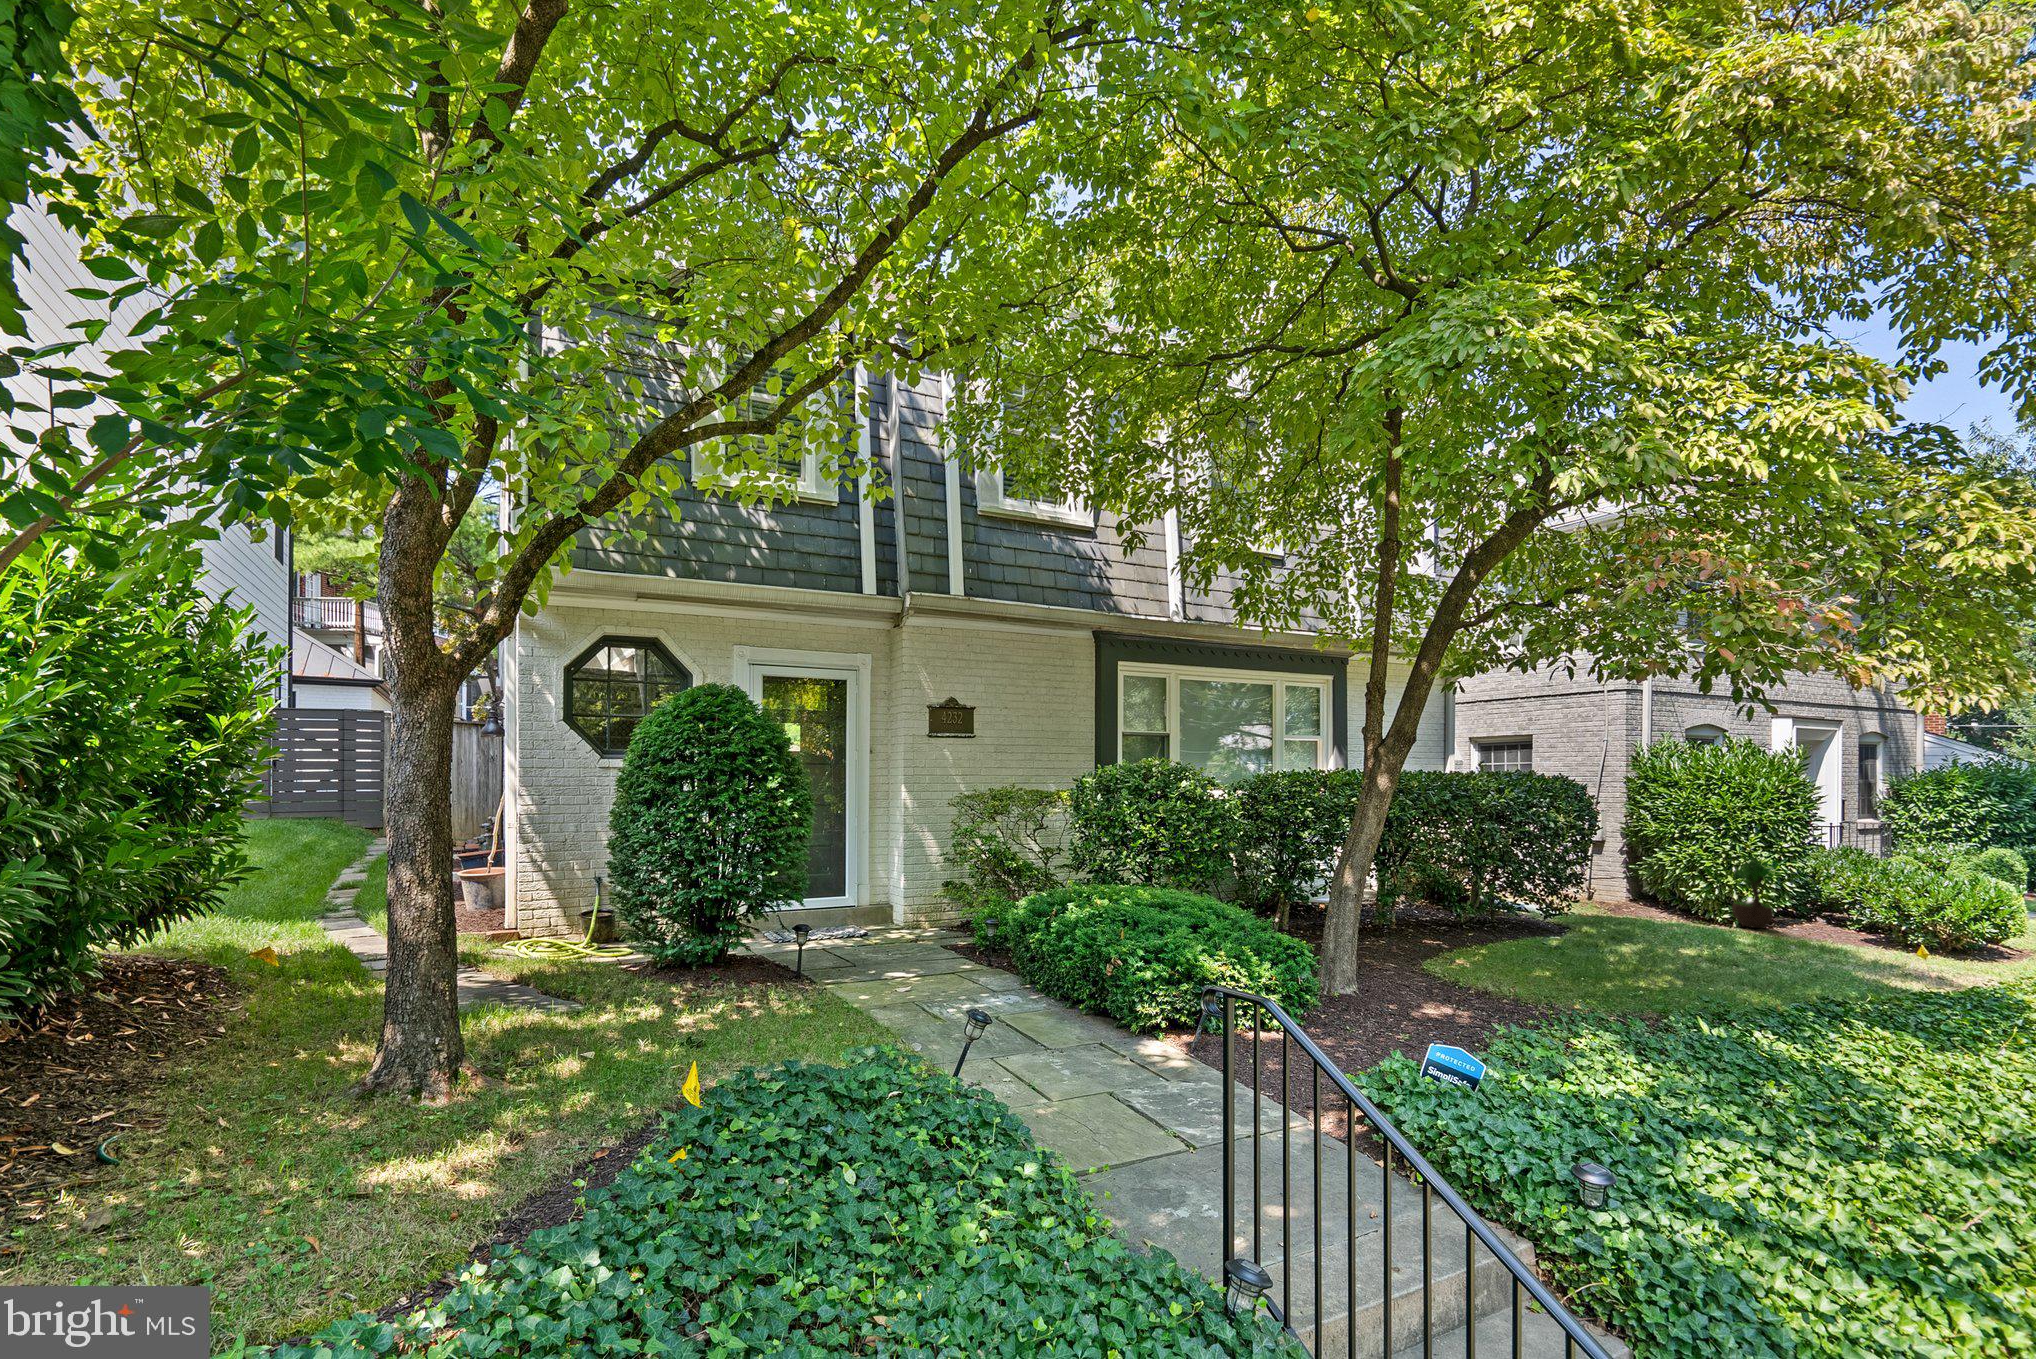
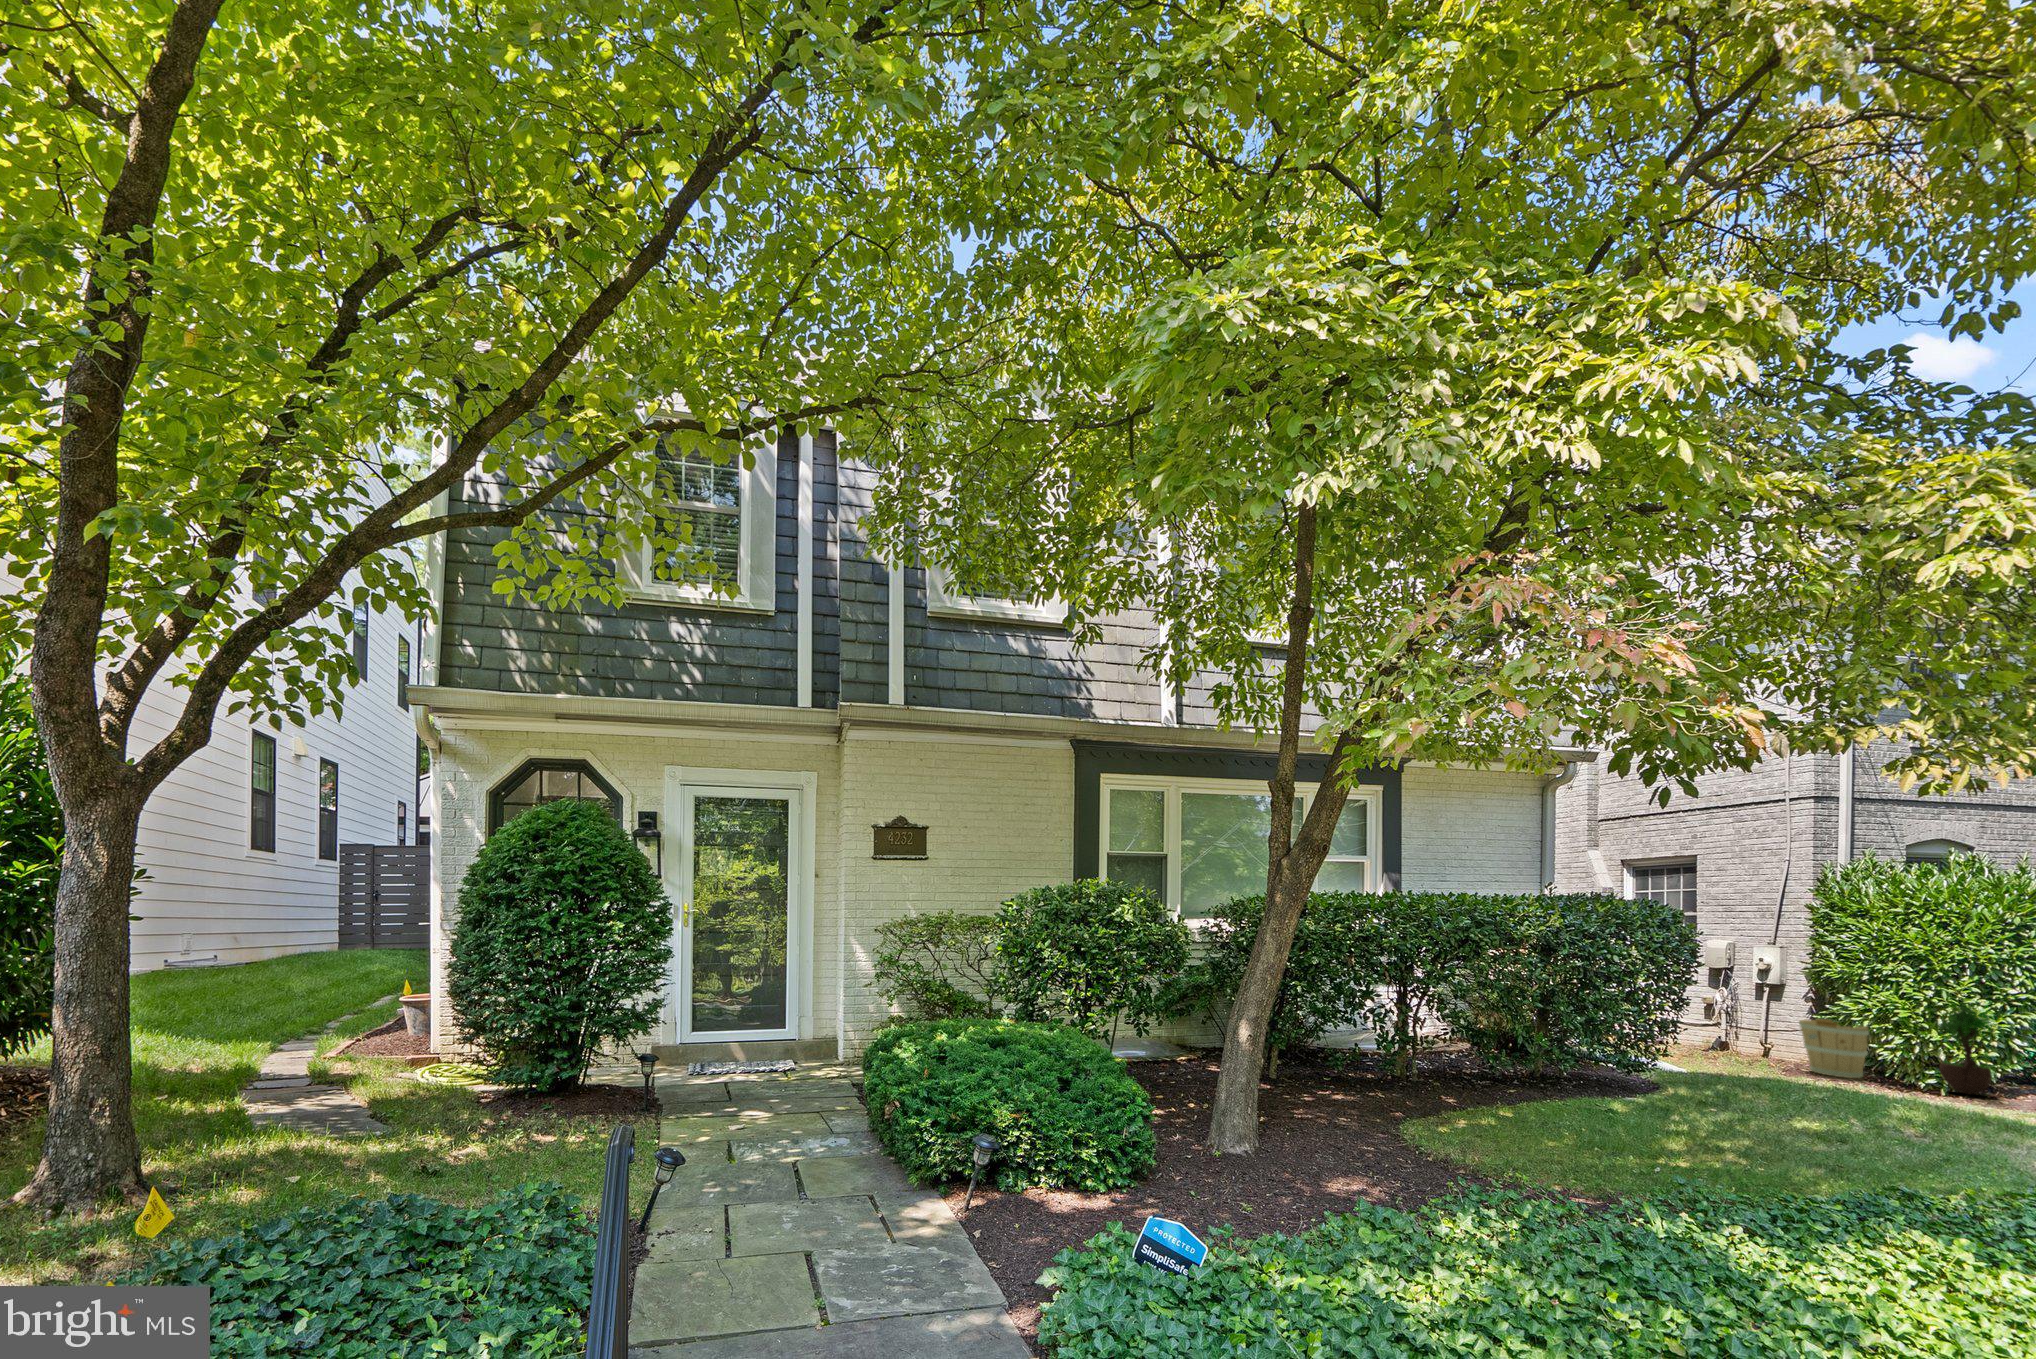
wooden bucket: none [1620,868,1678,916] -> present [1799,1019,1871,1078]

